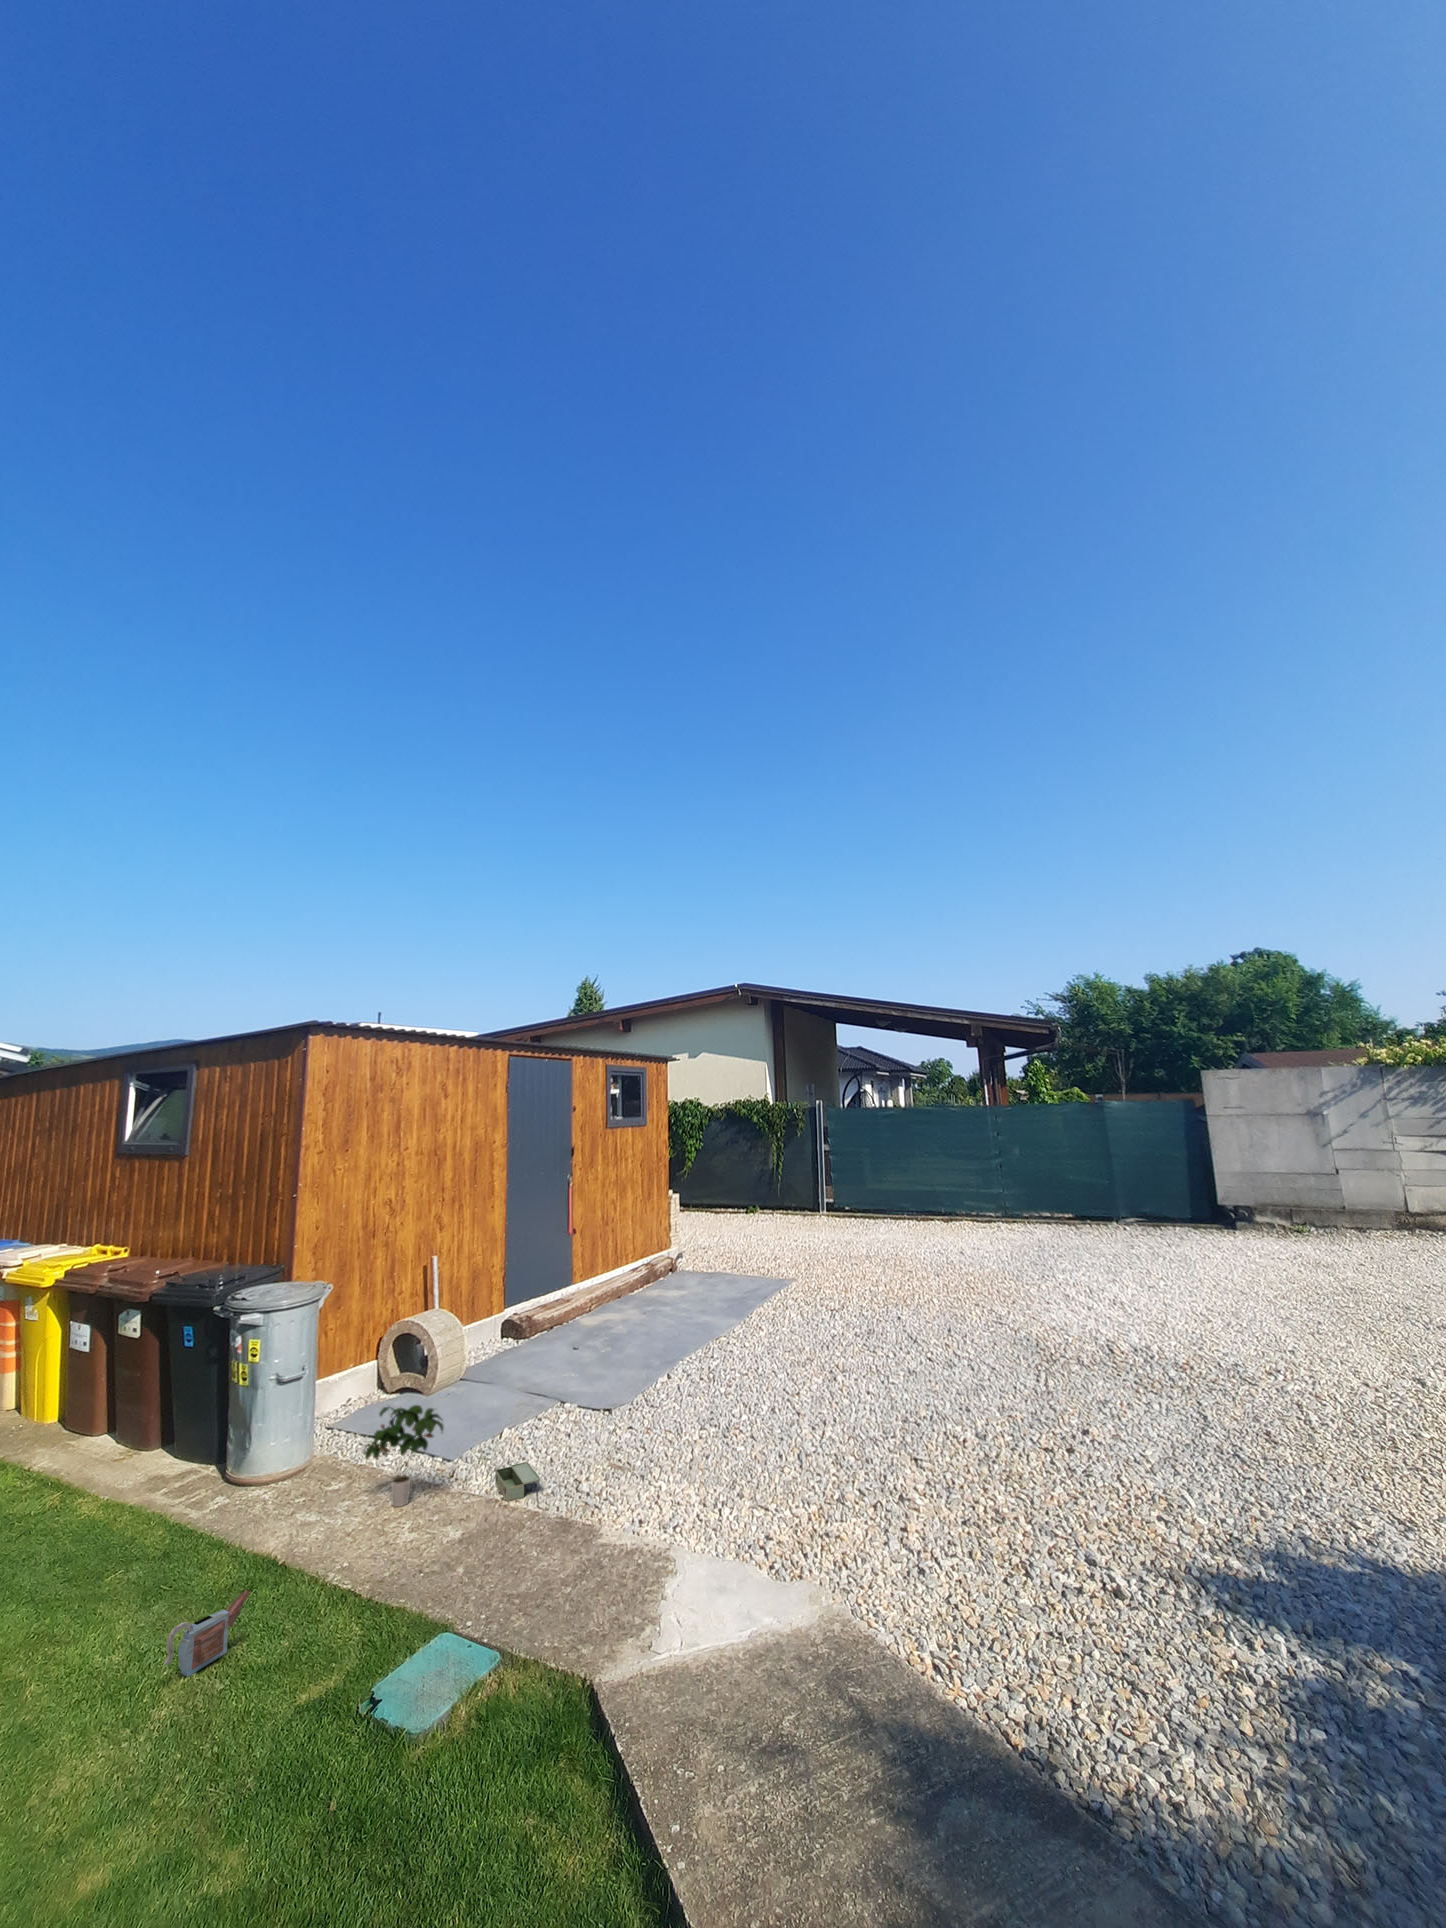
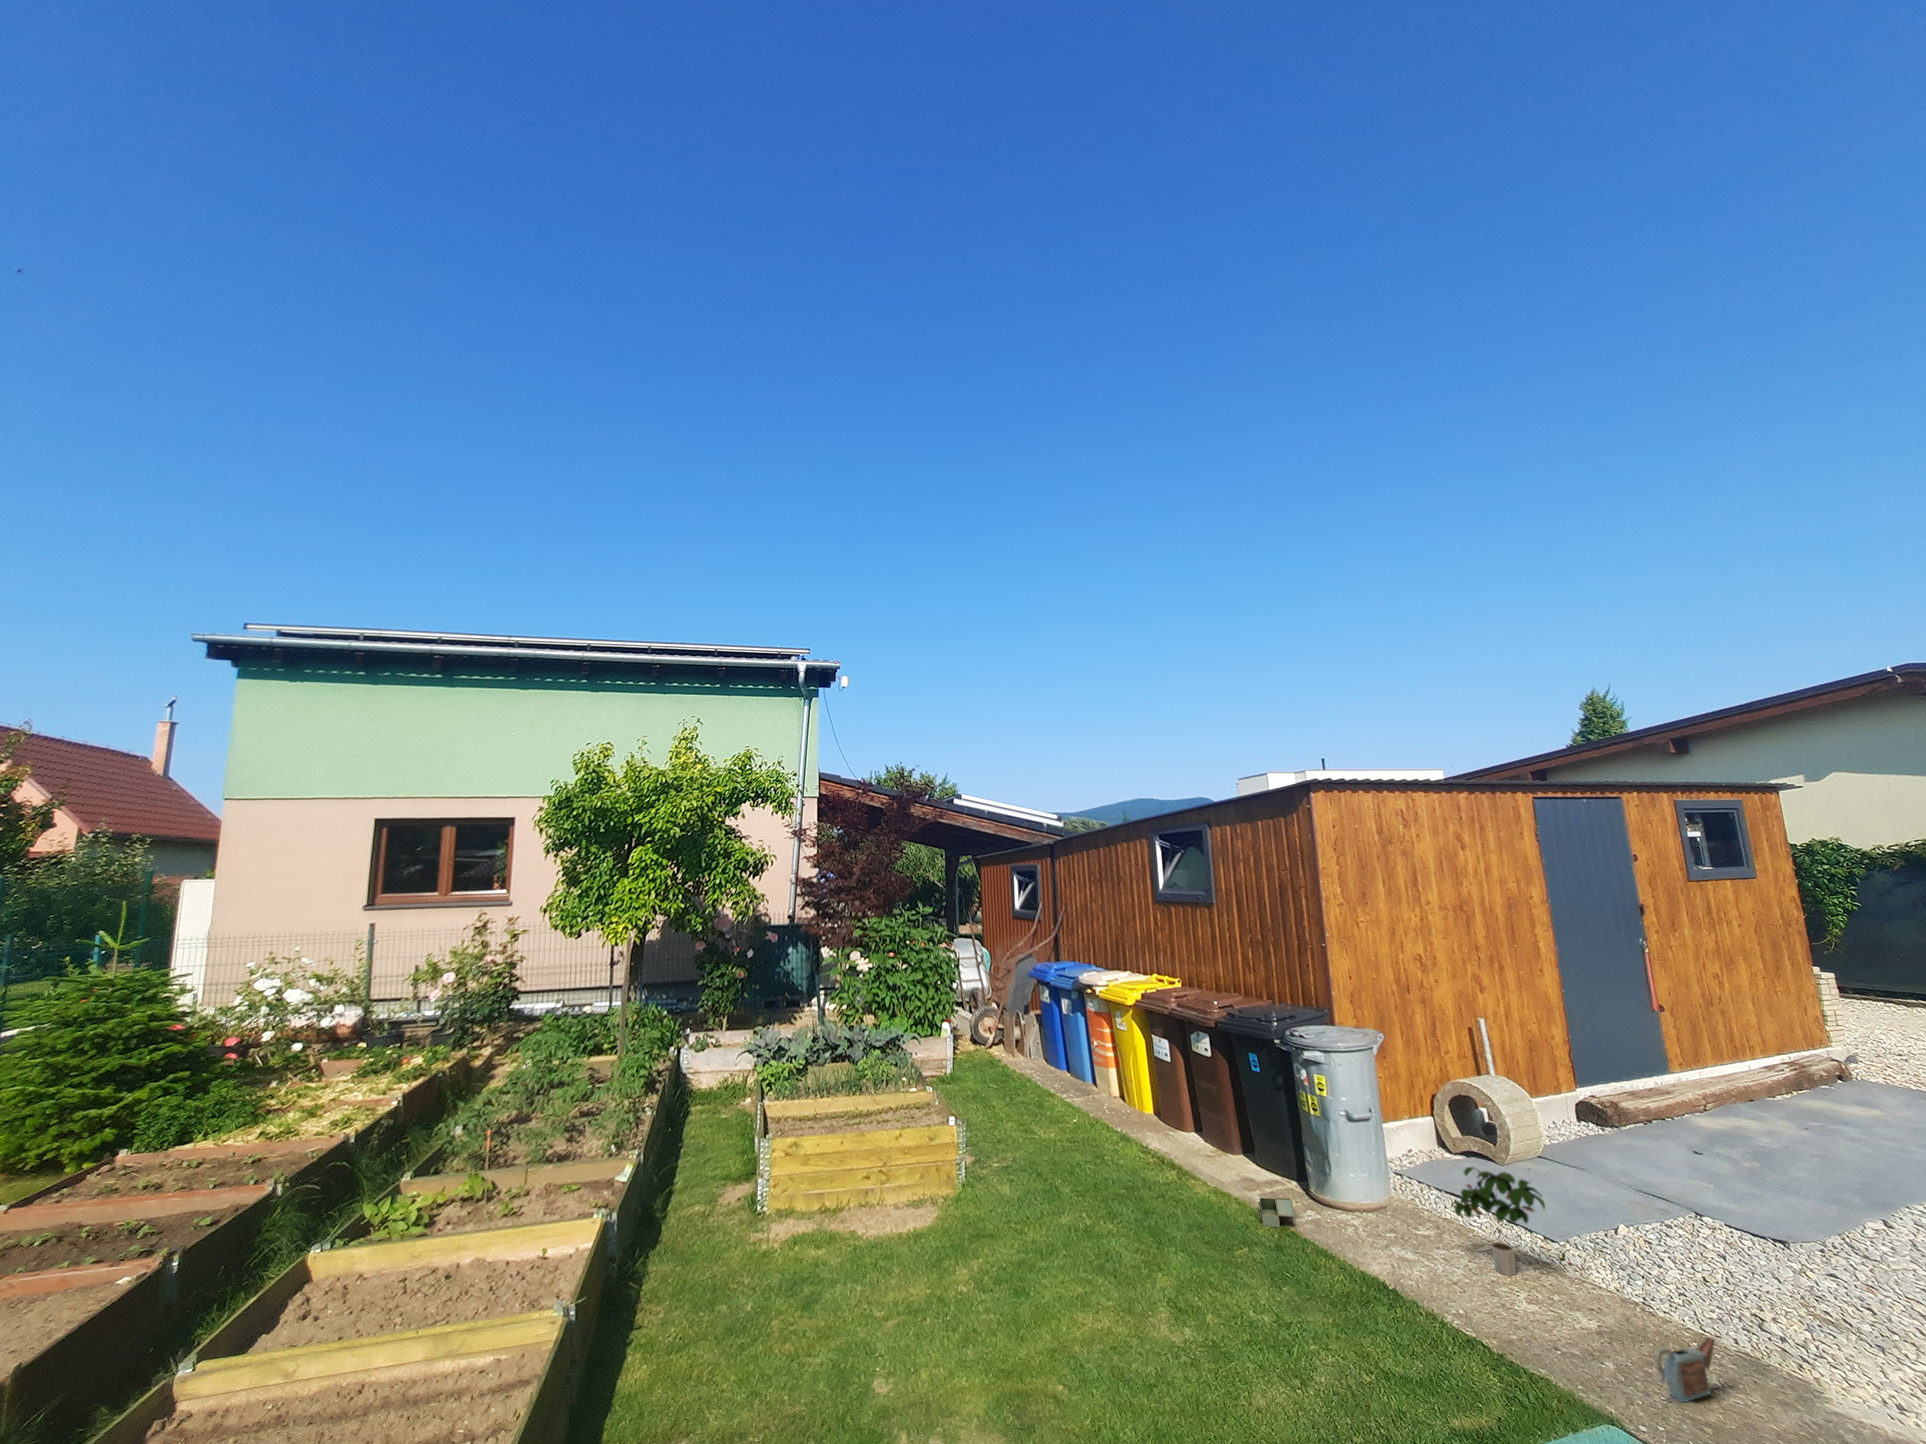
toolbox: present [495,1462,540,1501] -> present [1257,1198,1295,1228]
watering can: present [164,1590,250,1677] -> present [1655,1337,1715,1402]

